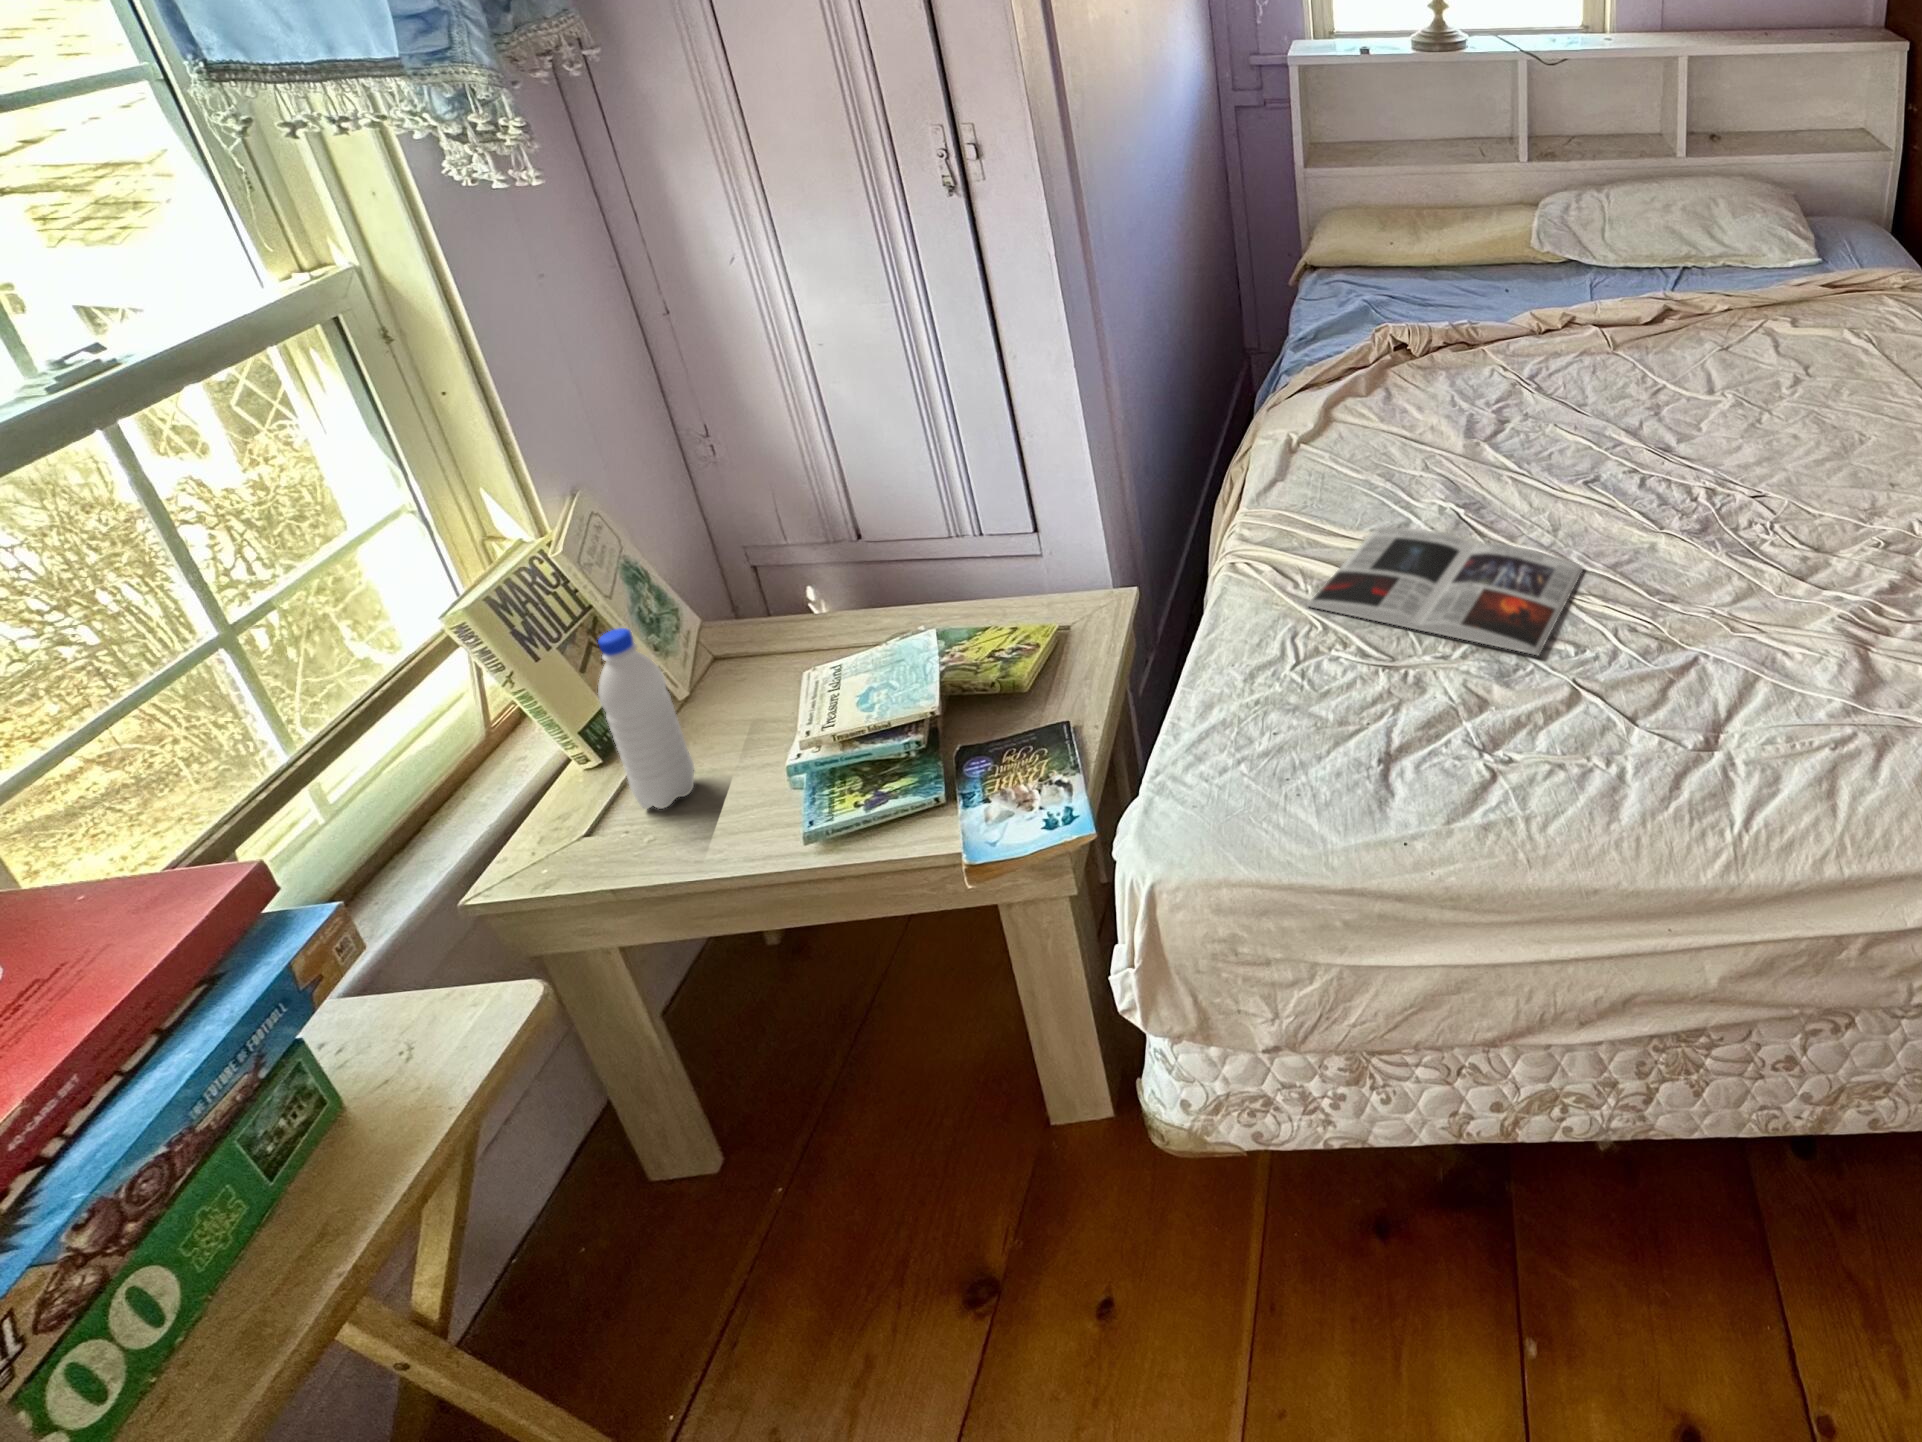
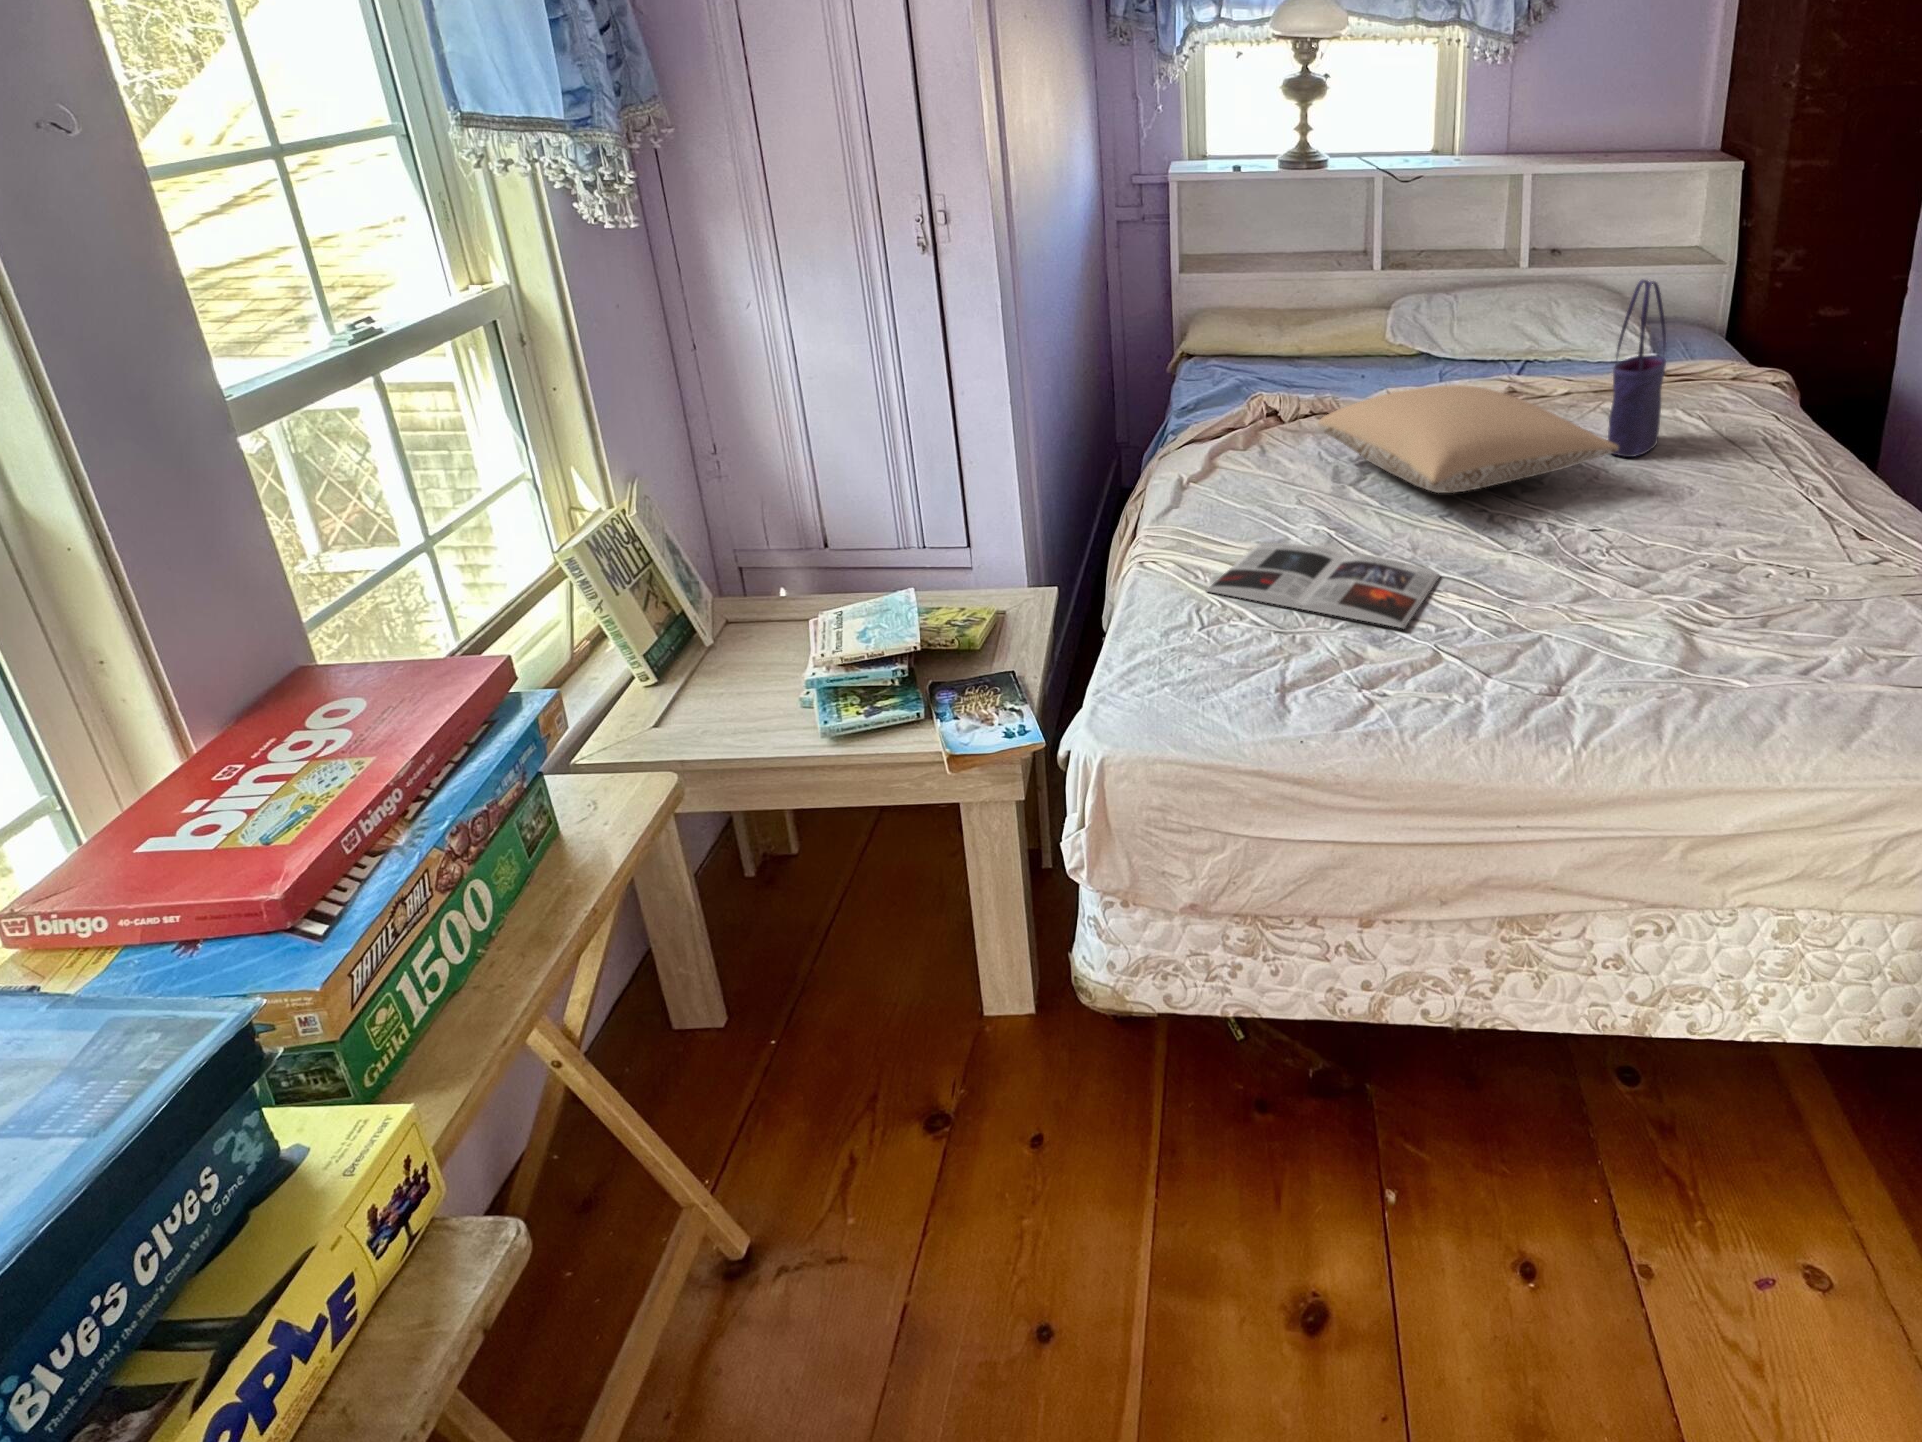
tote bag: none [1768,193,1828,387] -> present [1608,279,1666,457]
pillow: none [1452,314,1780,455] -> present [1318,385,1619,493]
water bottle: present [598,628,694,809] -> none [680,559,736,706]

